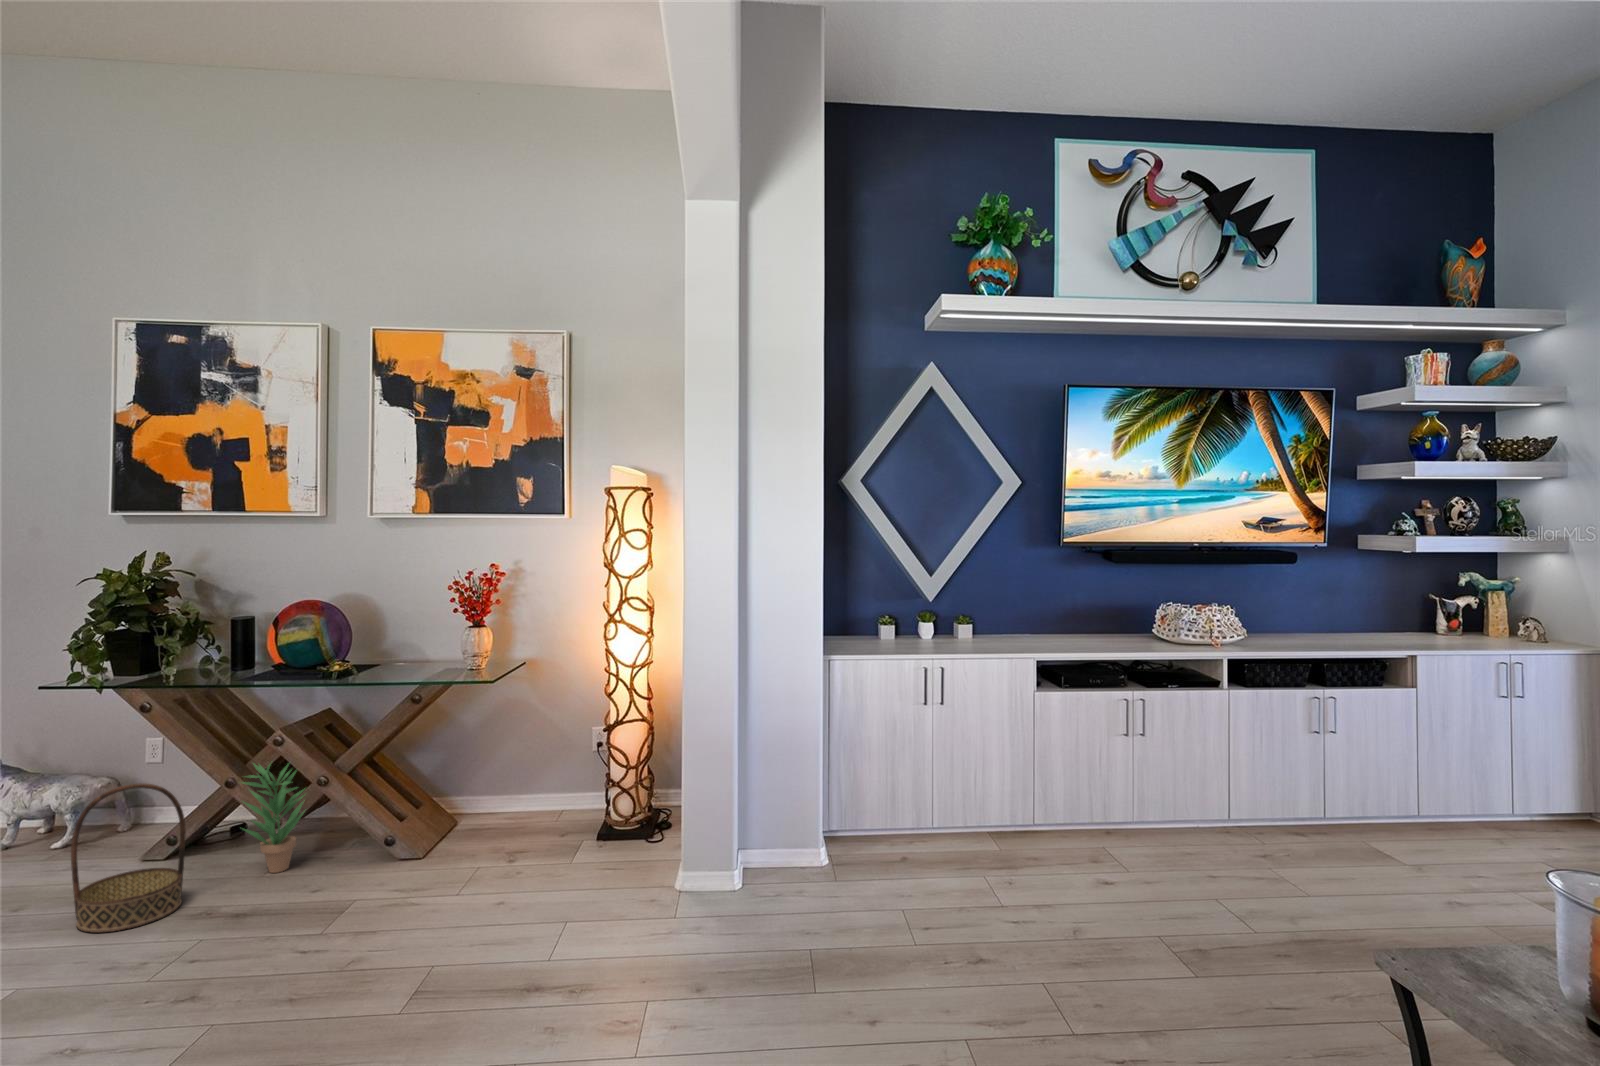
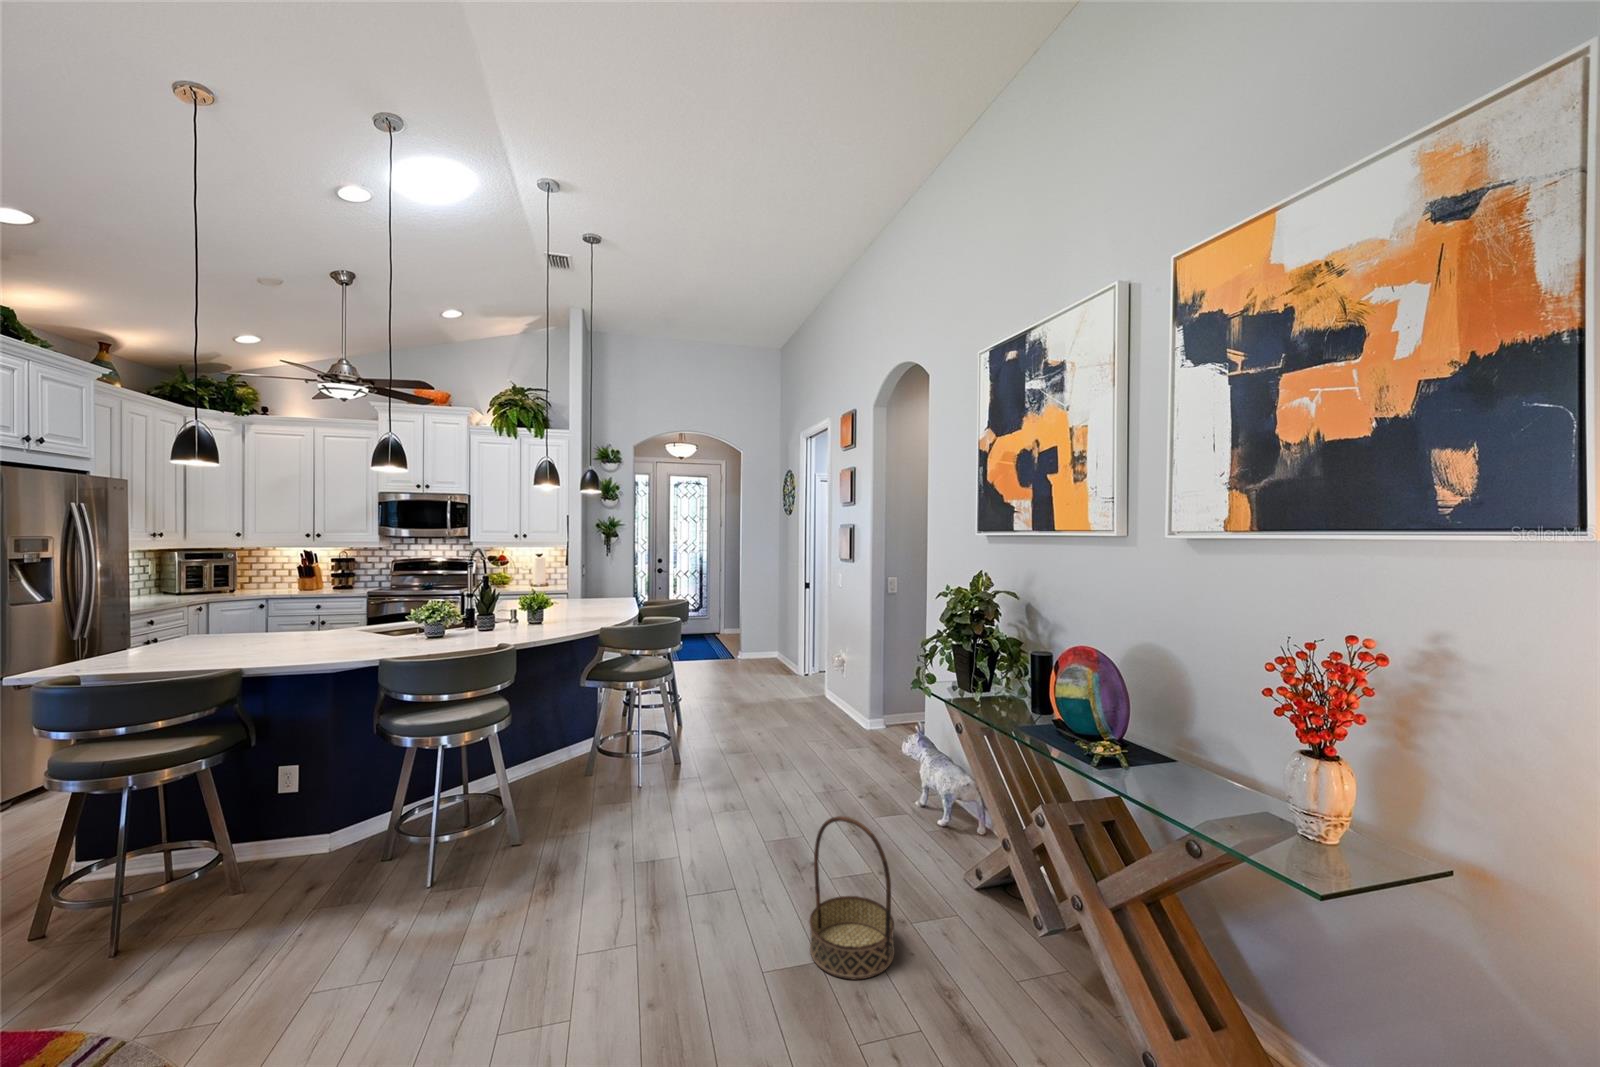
potted plant: present [243,764,305,873] -> none [947,842,1035,1002]

